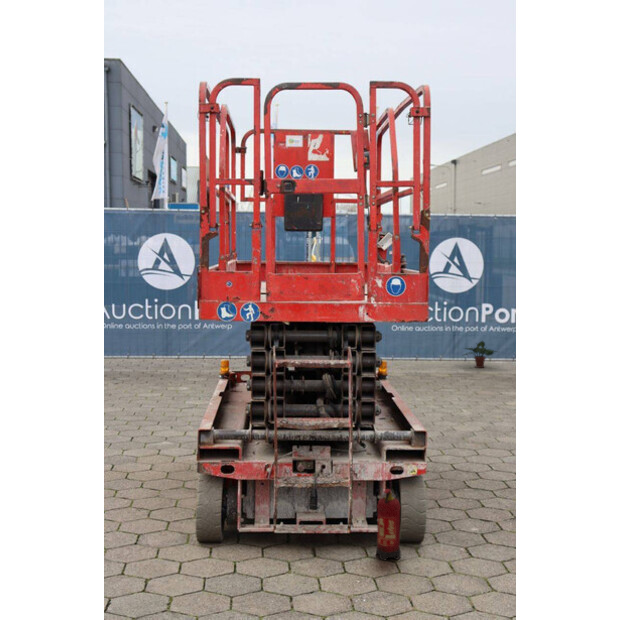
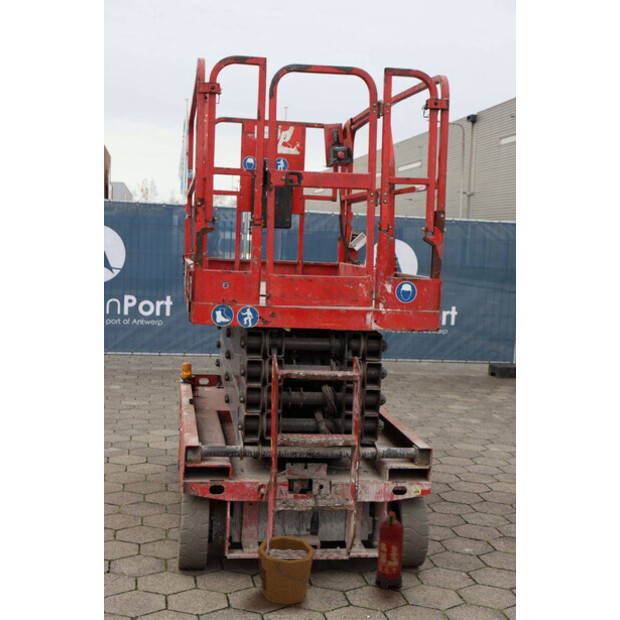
potted plant: present [465,341,496,368] -> none [424,345,466,373]
bucket: none [264,511,316,573] -> present [258,536,315,605]

